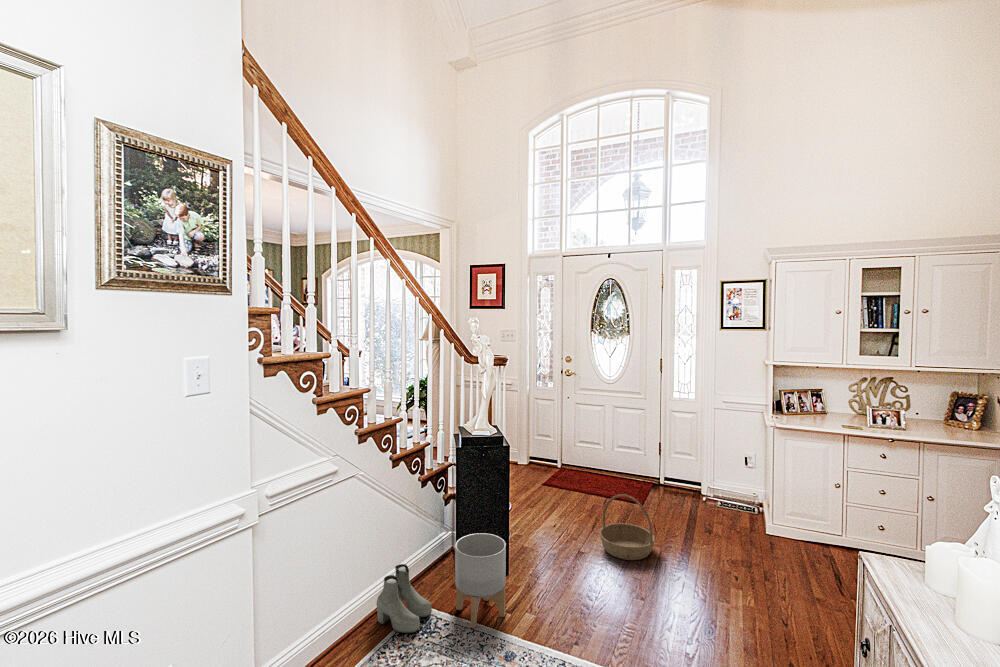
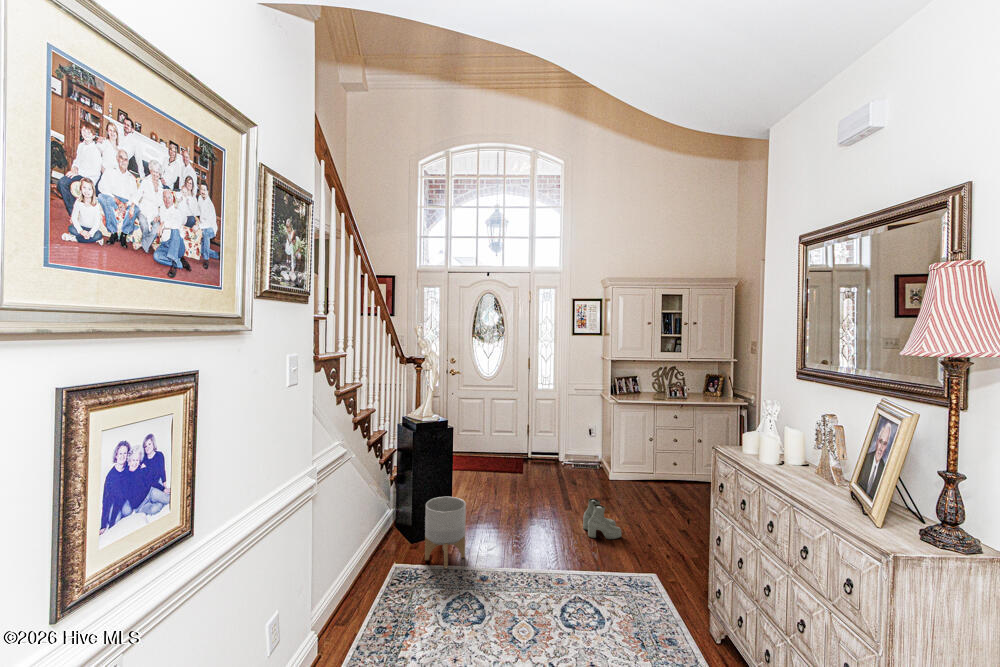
basket: present [599,494,655,560] -> none [506,460,547,508]
boots: present [377,564,432,633] -> present [583,498,621,539]

